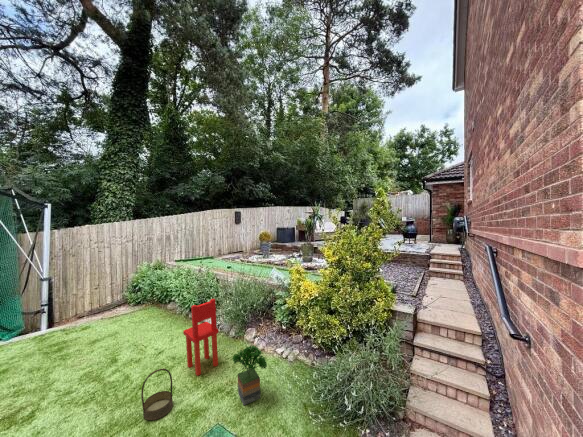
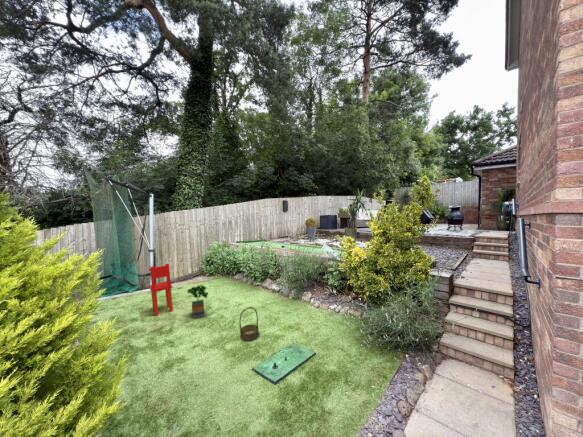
chair: present [183,299,218,376] -> present [149,264,173,316]
potted tree: present [233,345,267,405] -> present [187,285,208,318]

